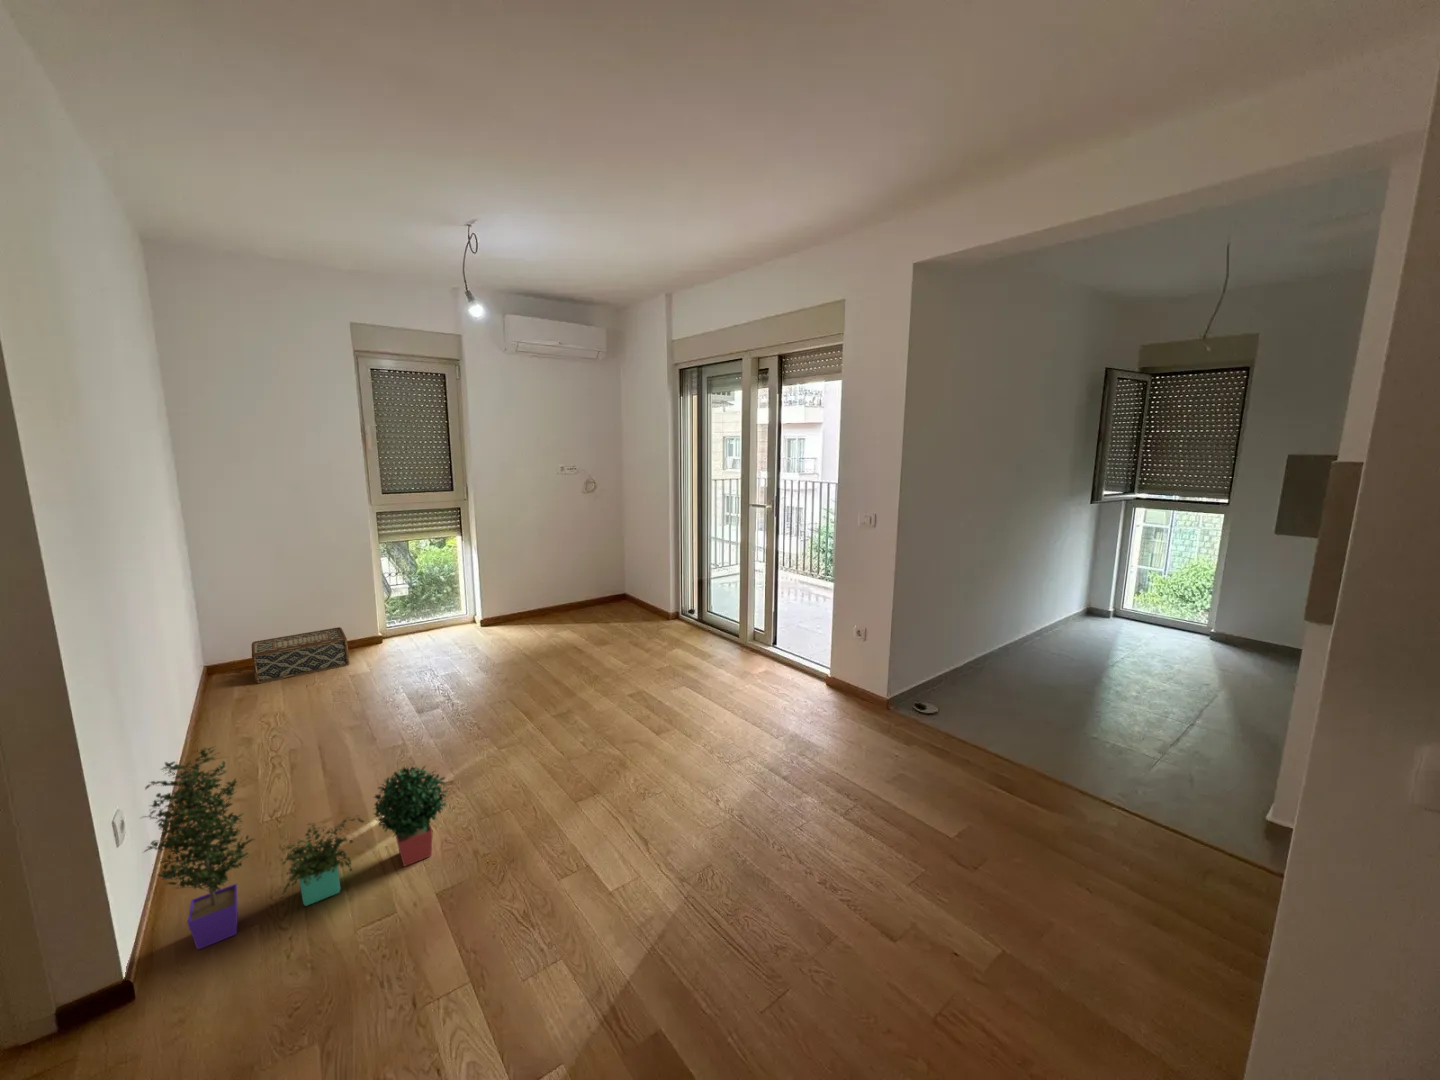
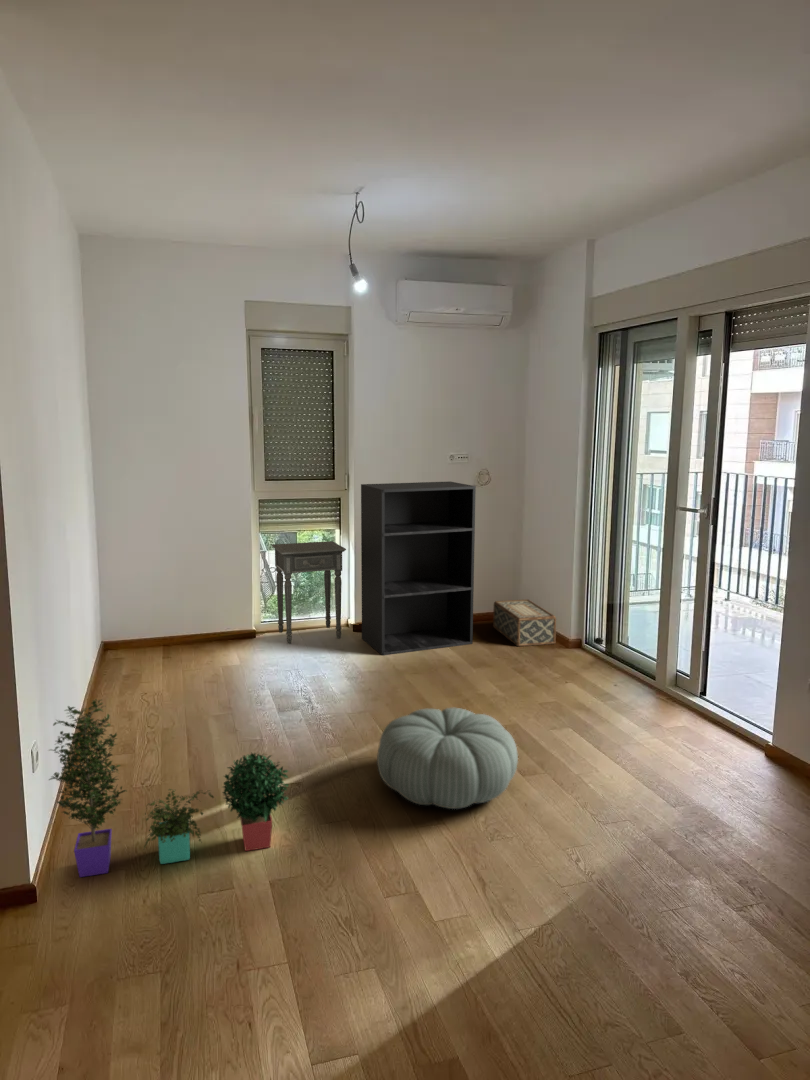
bookshelf: none [480,490,590,644] -> present [361,482,476,655]
side table: none [393,547,470,644] -> present [272,541,346,644]
woven basket: present [252,627,350,684] -> present [493,599,556,646]
pouf: none [529,686,653,779] -> present [377,708,518,809]

